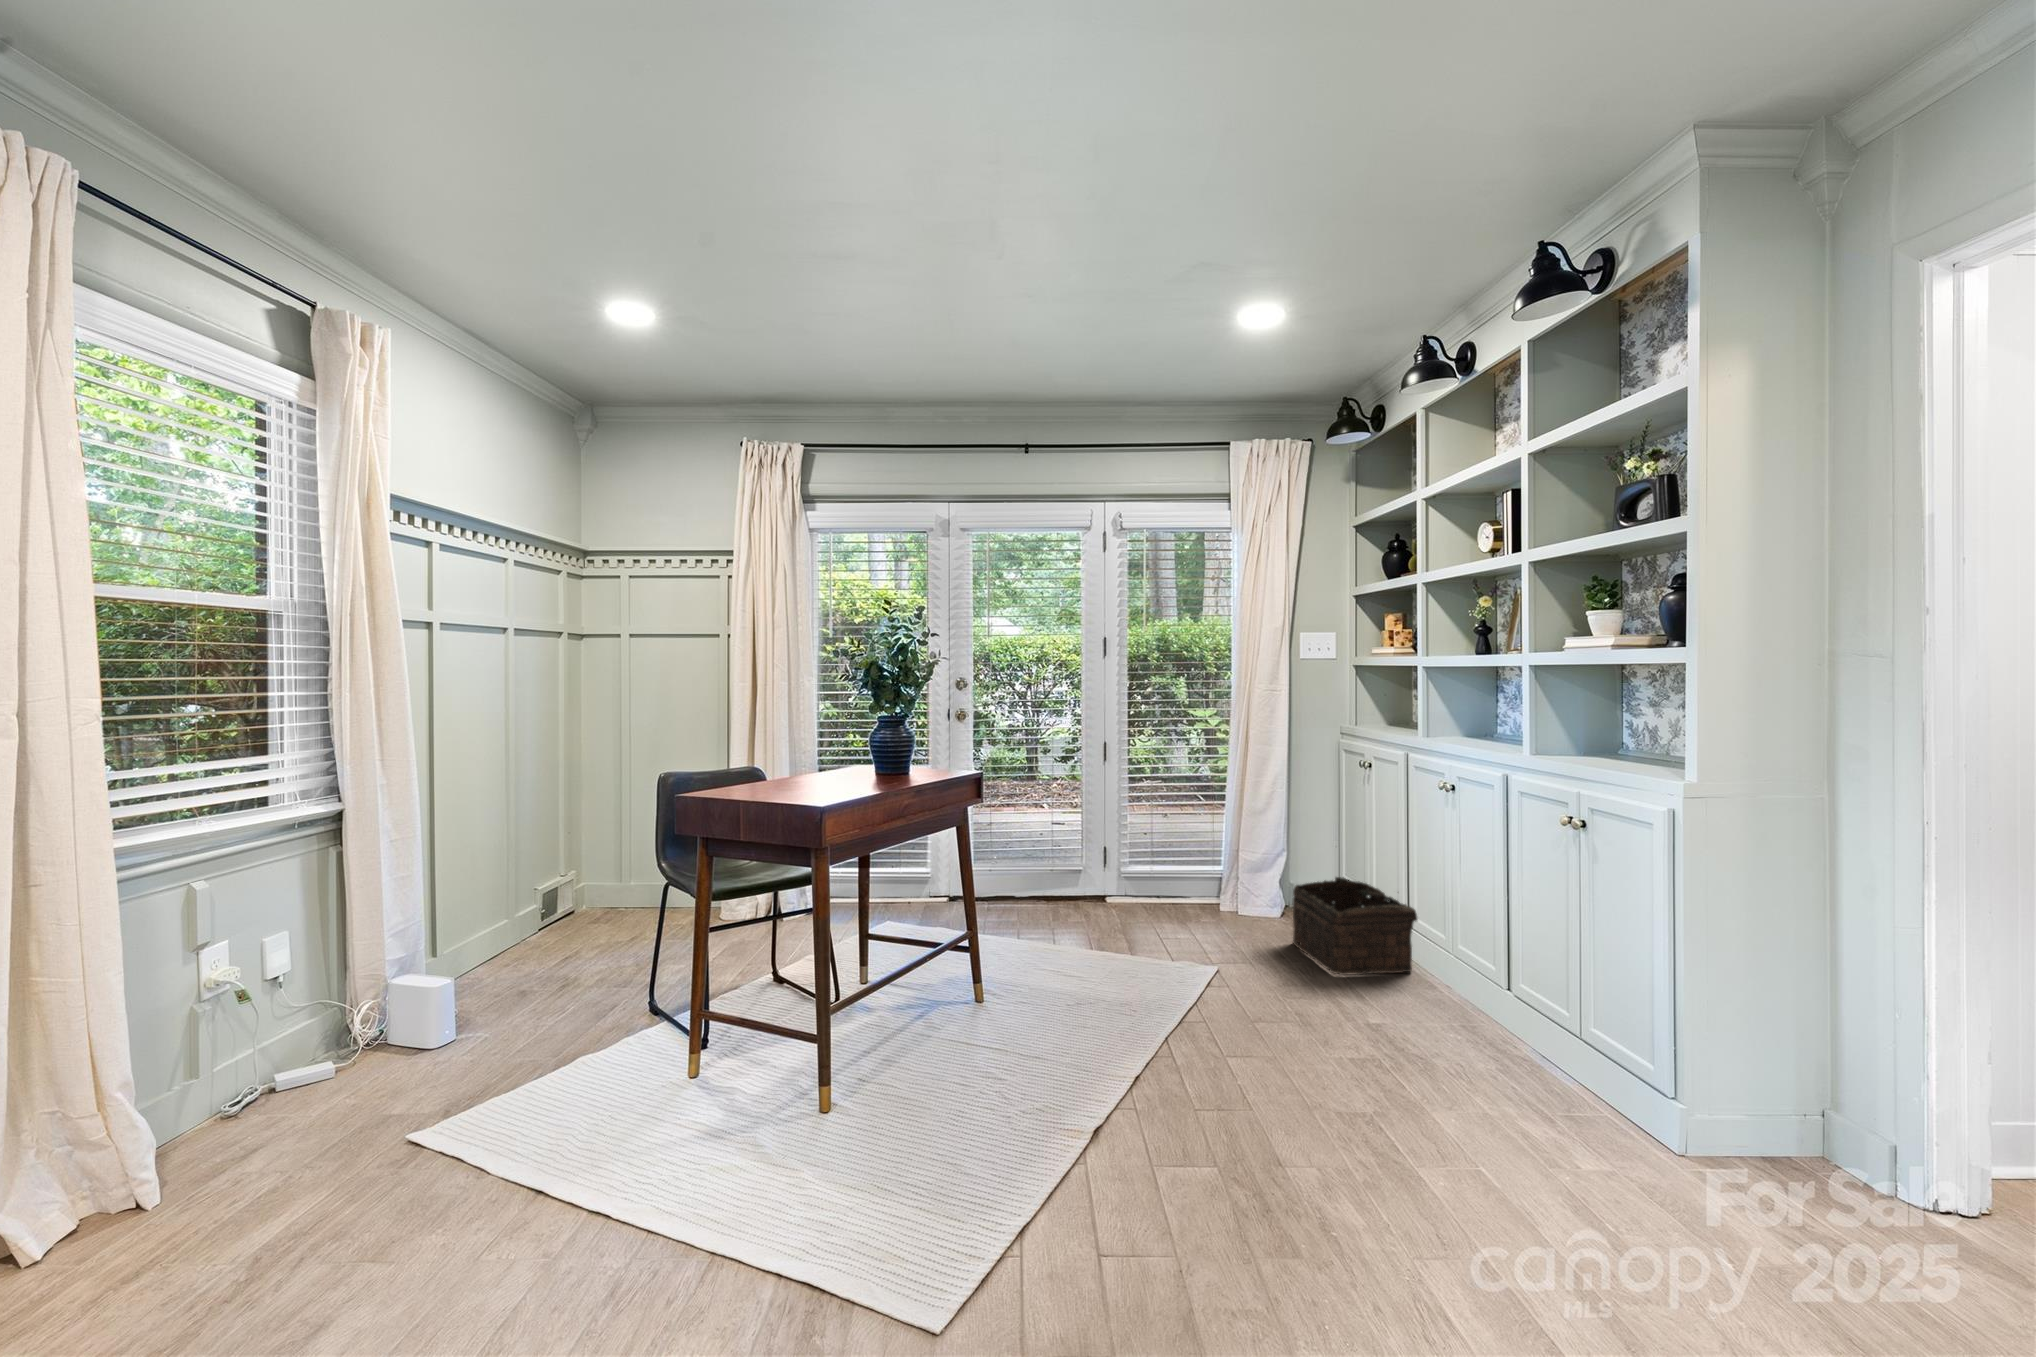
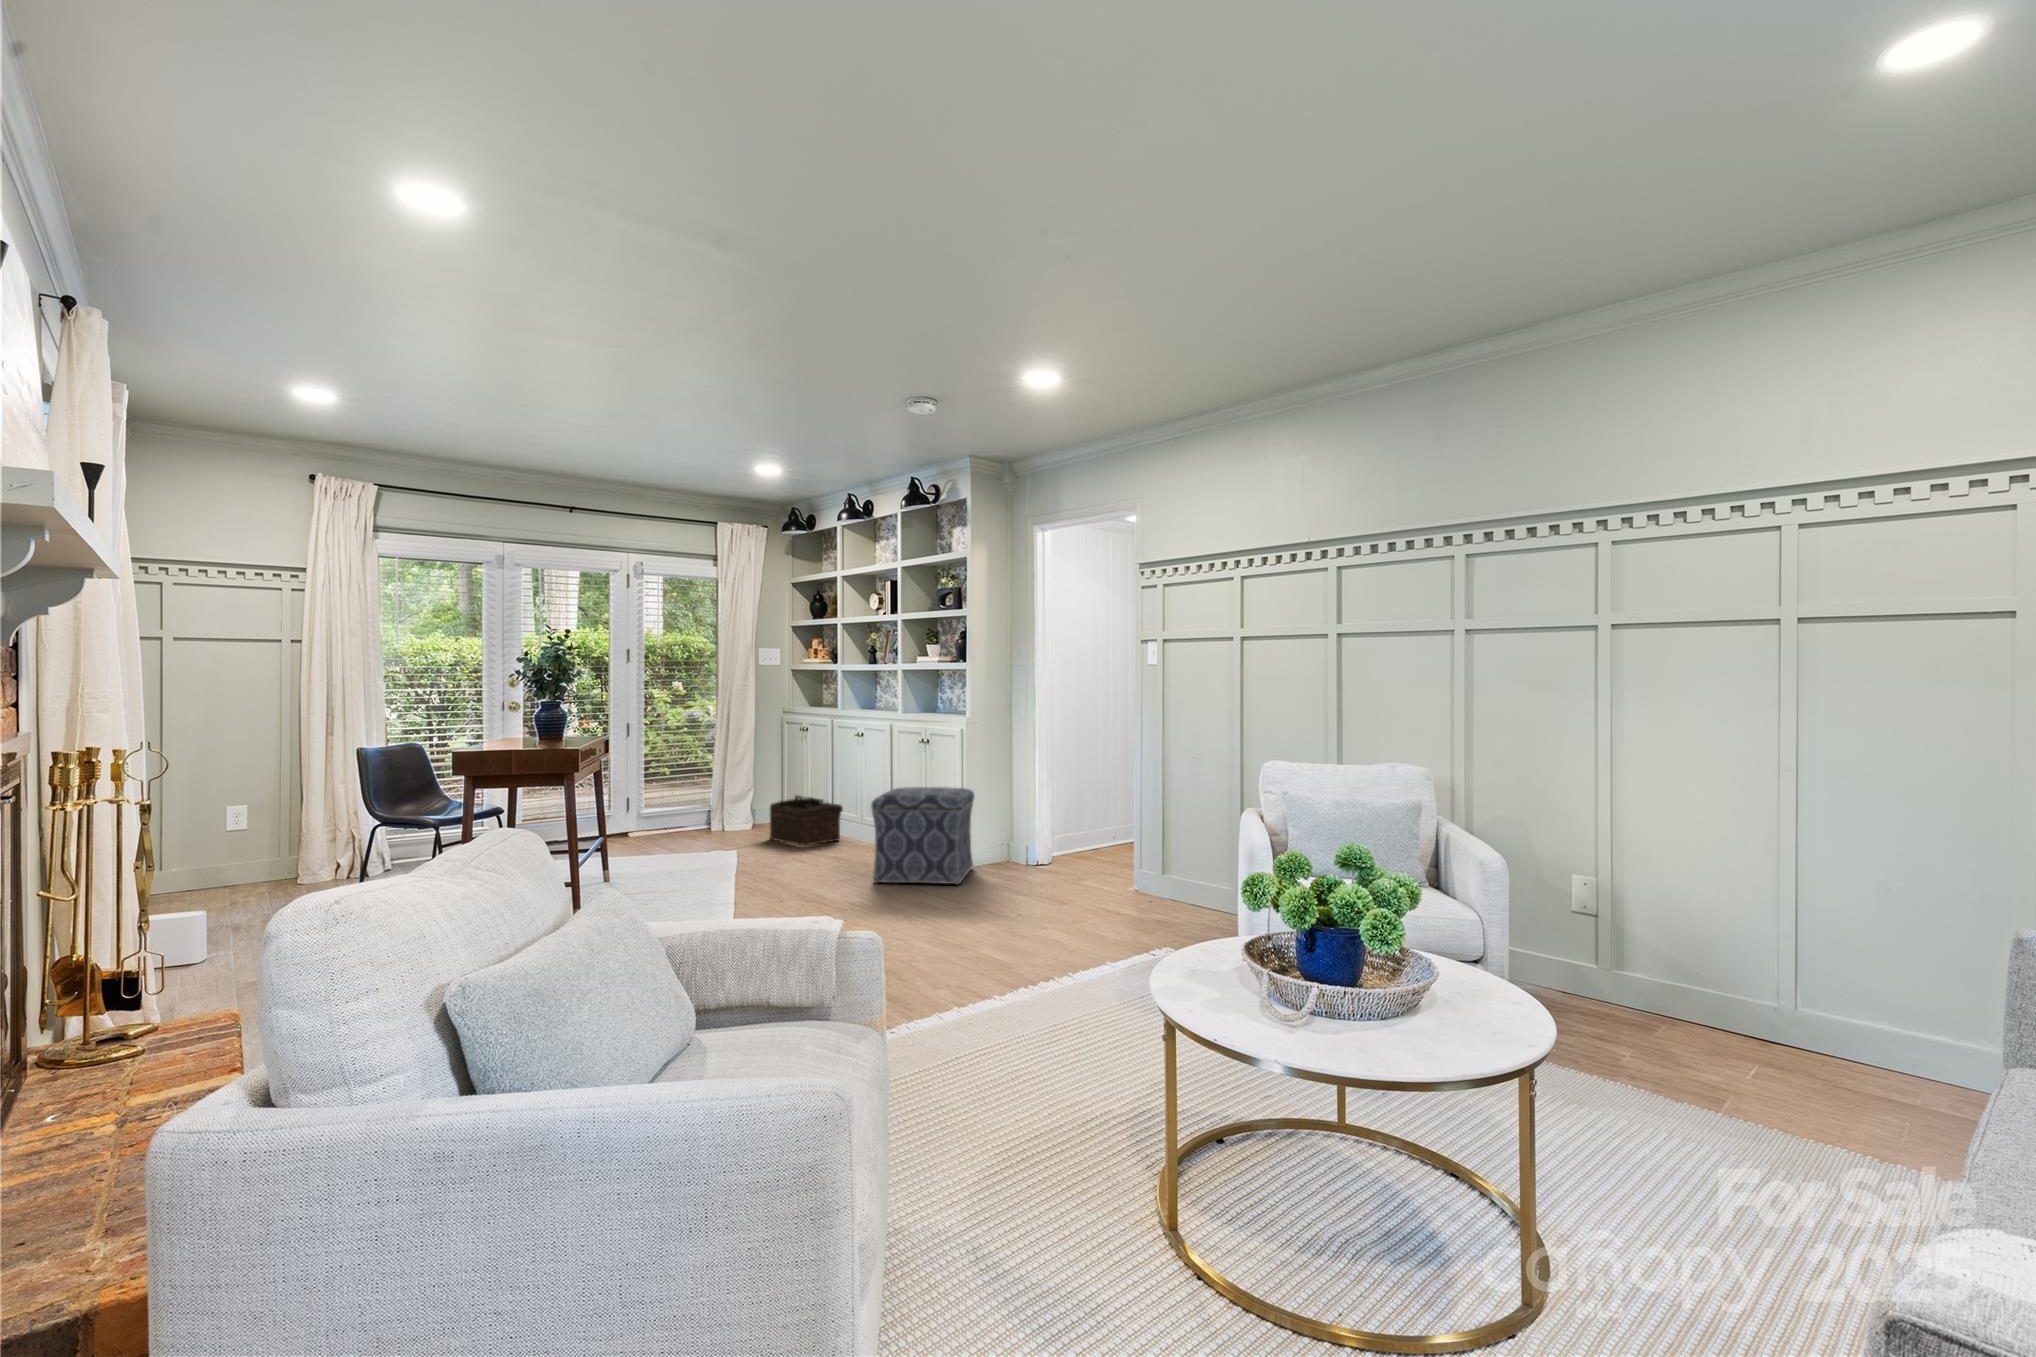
ottoman: none [1410,928,1714,1249] -> present [871,787,975,885]

